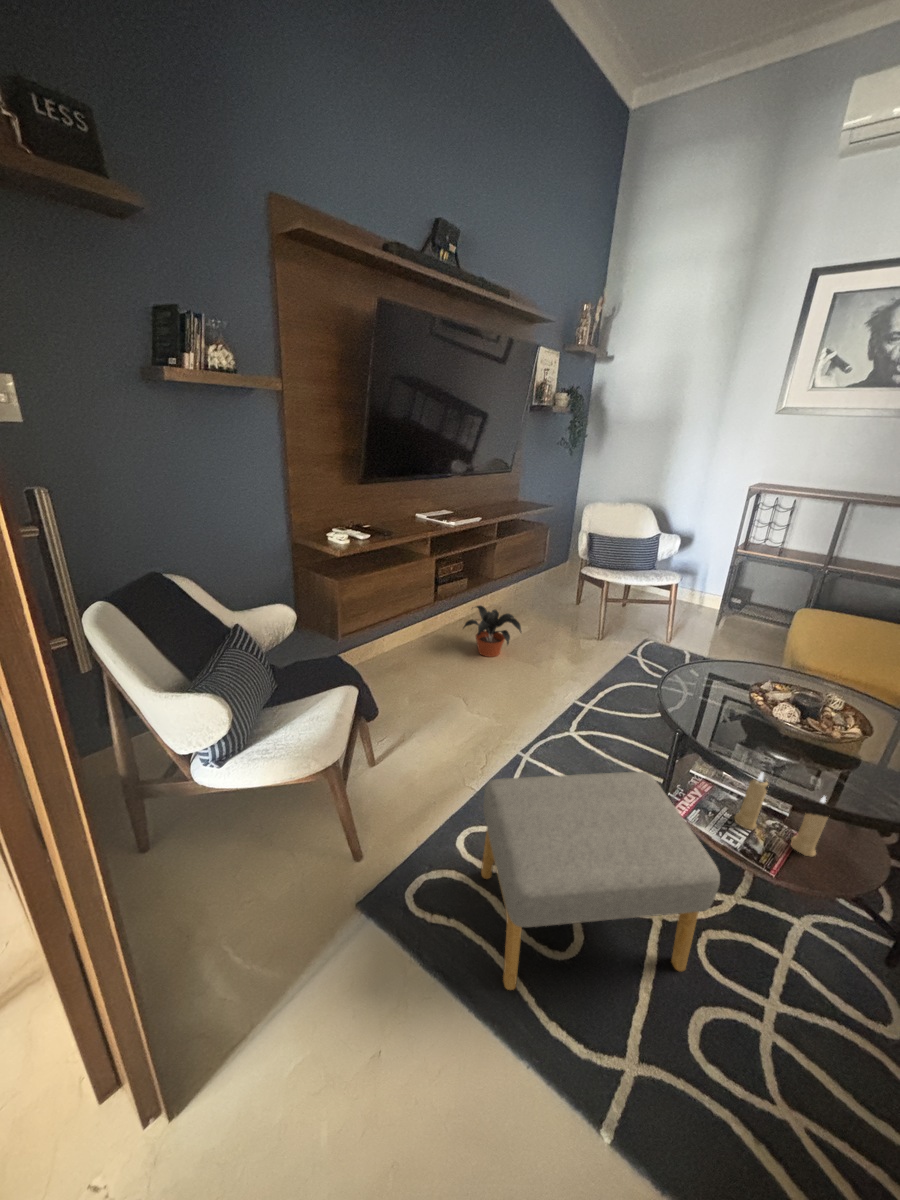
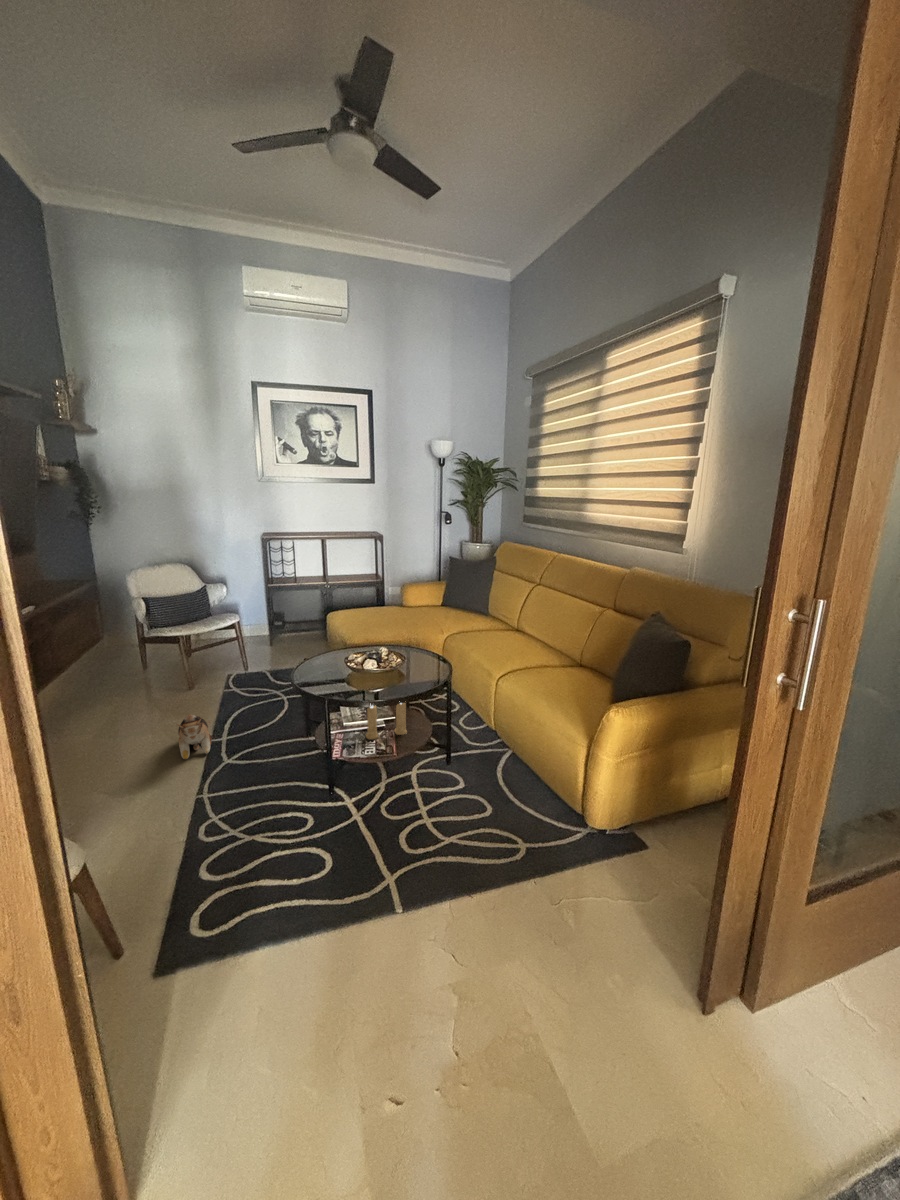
potted plant: present [463,606,522,657] -> none [47,697,126,751]
plush toy: none [536,665,577,713] -> present [177,714,212,759]
footstool: present [481,772,720,990] -> none [226,736,386,912]

